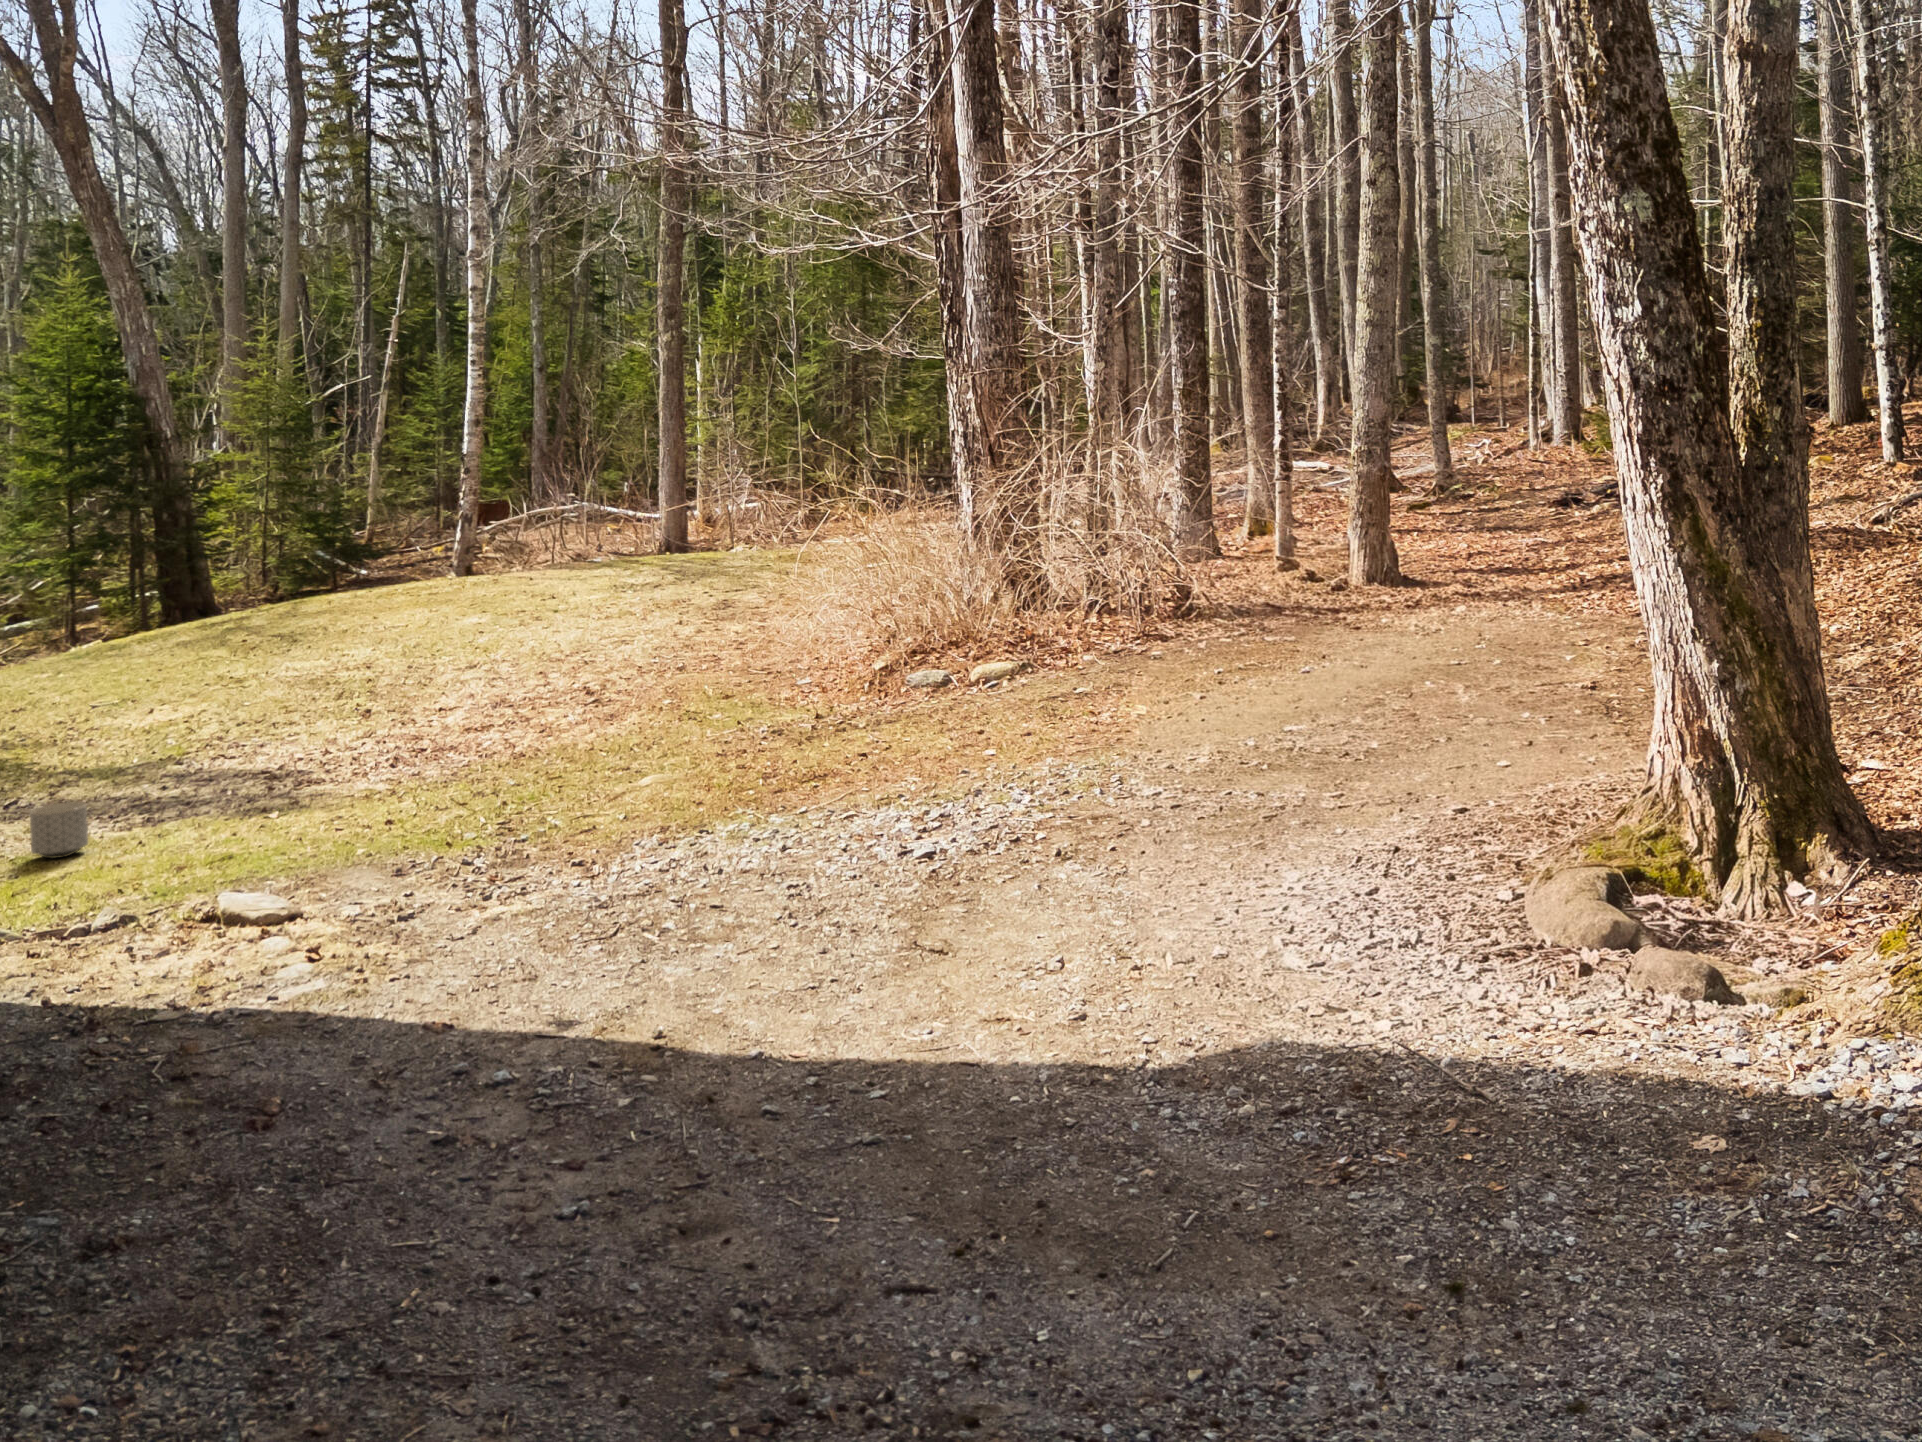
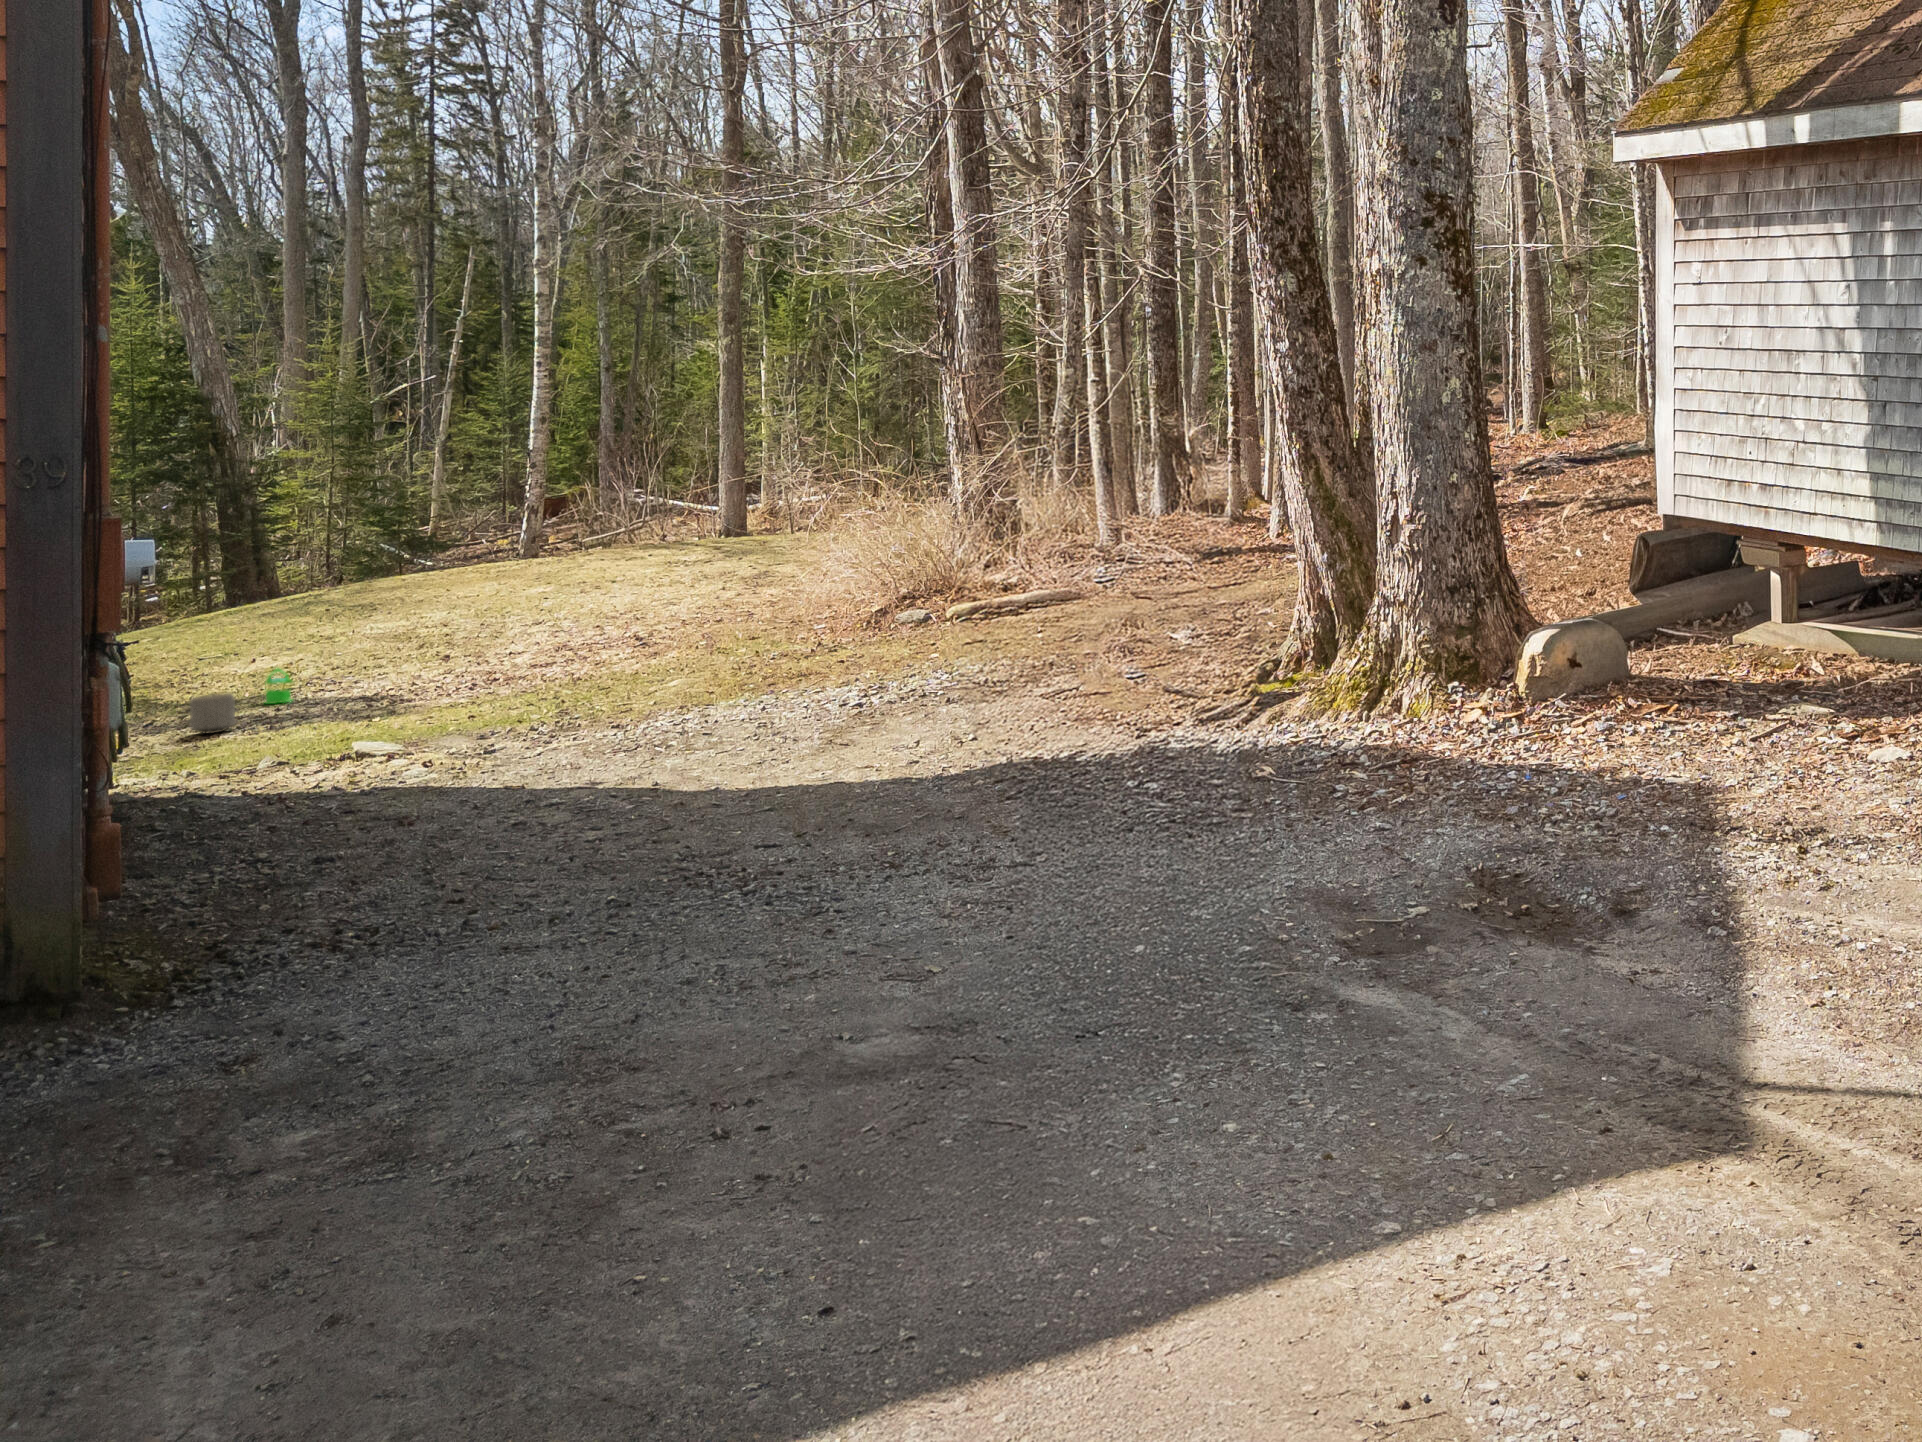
watering can: none [141,751,176,798] -> present [266,669,292,704]

